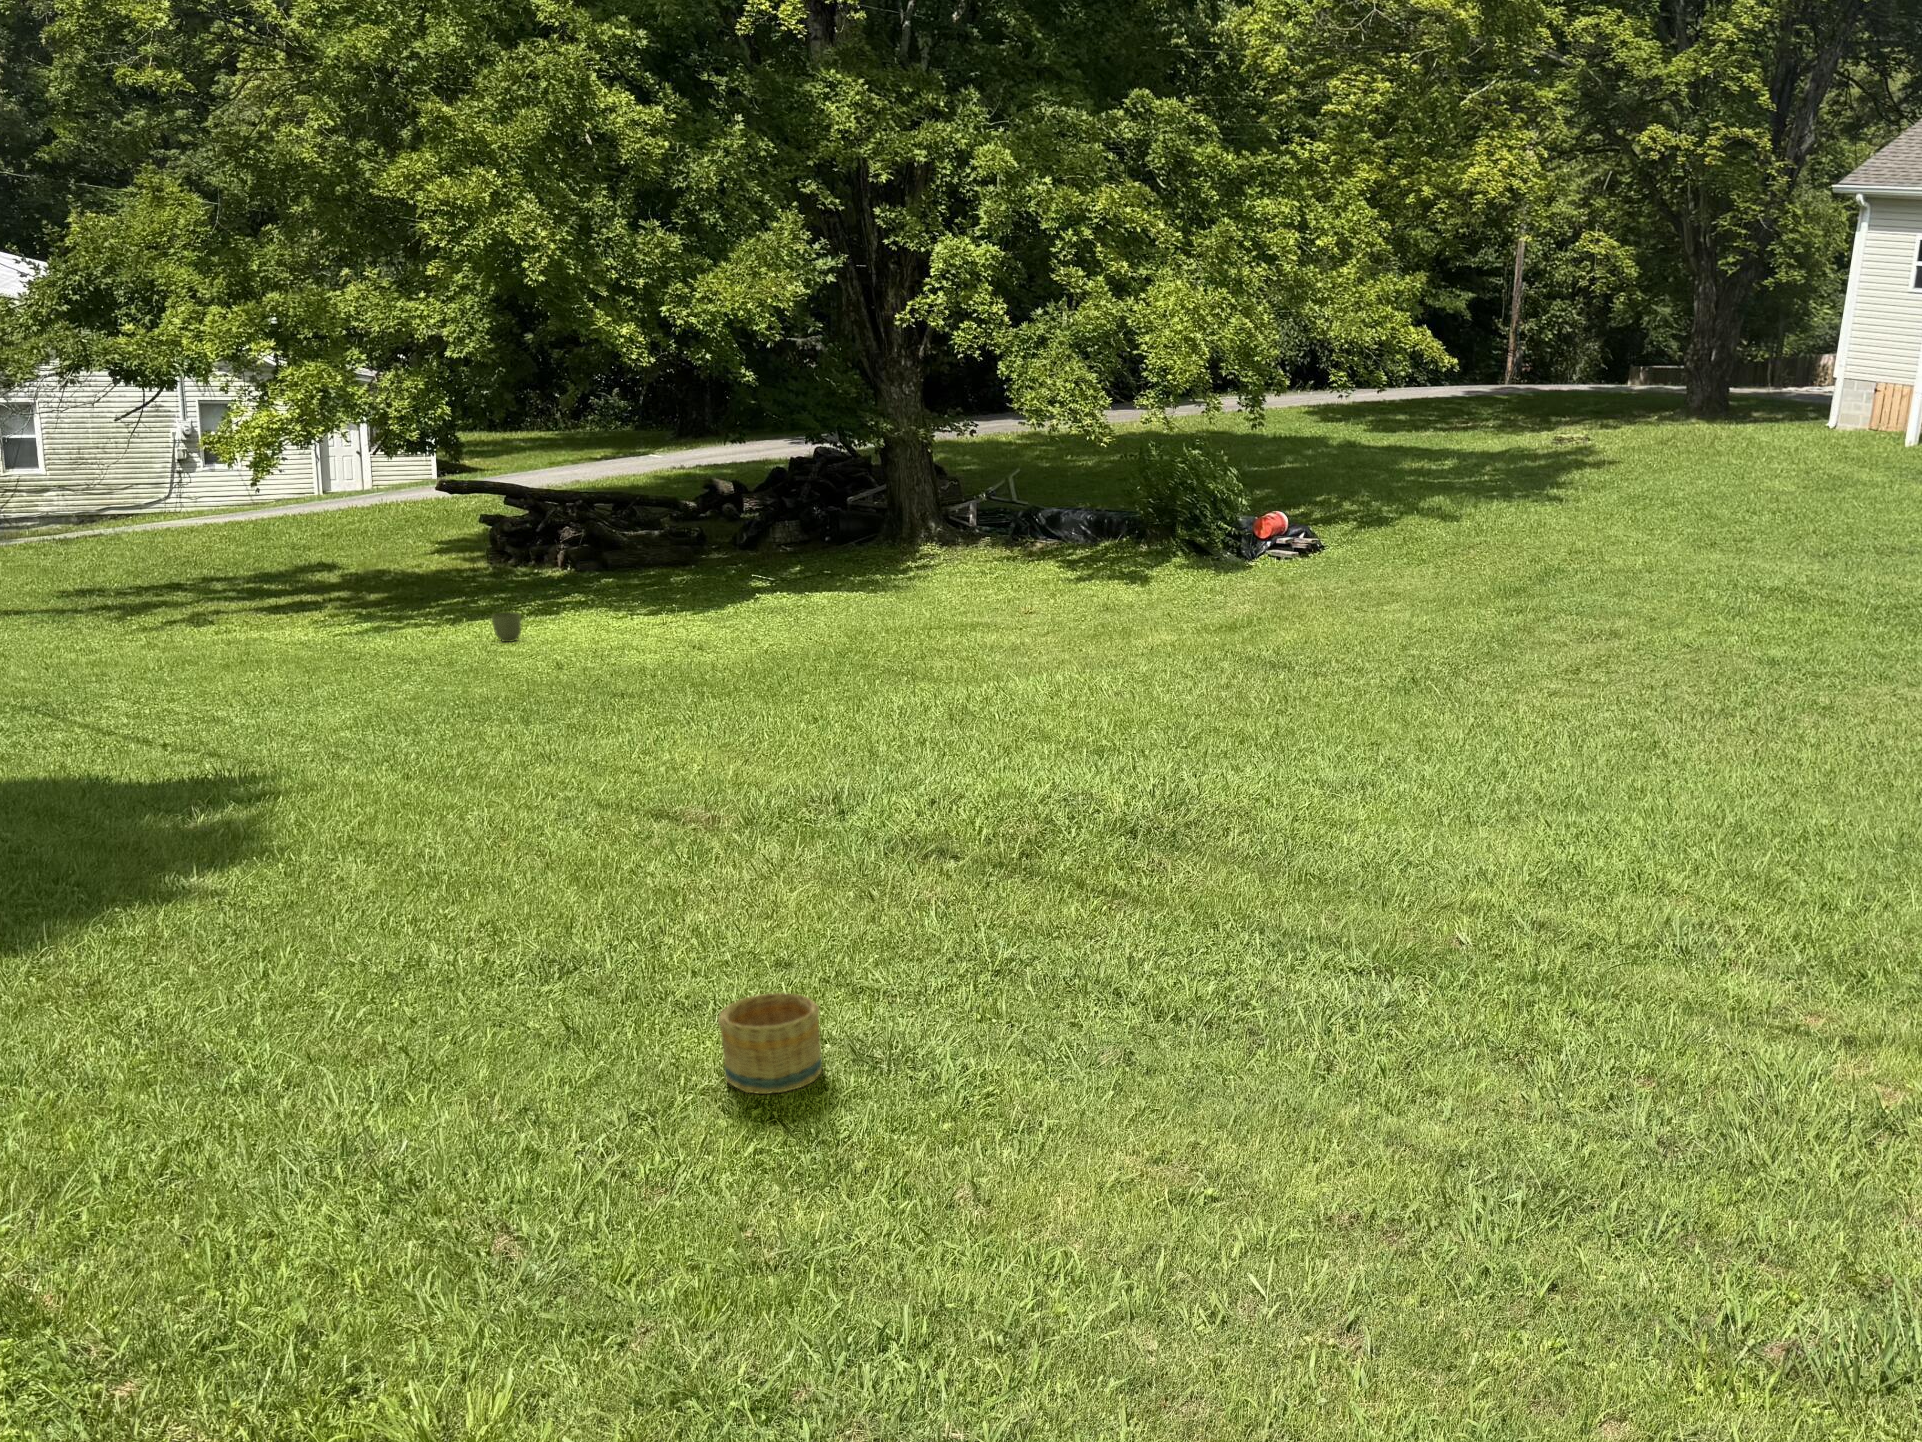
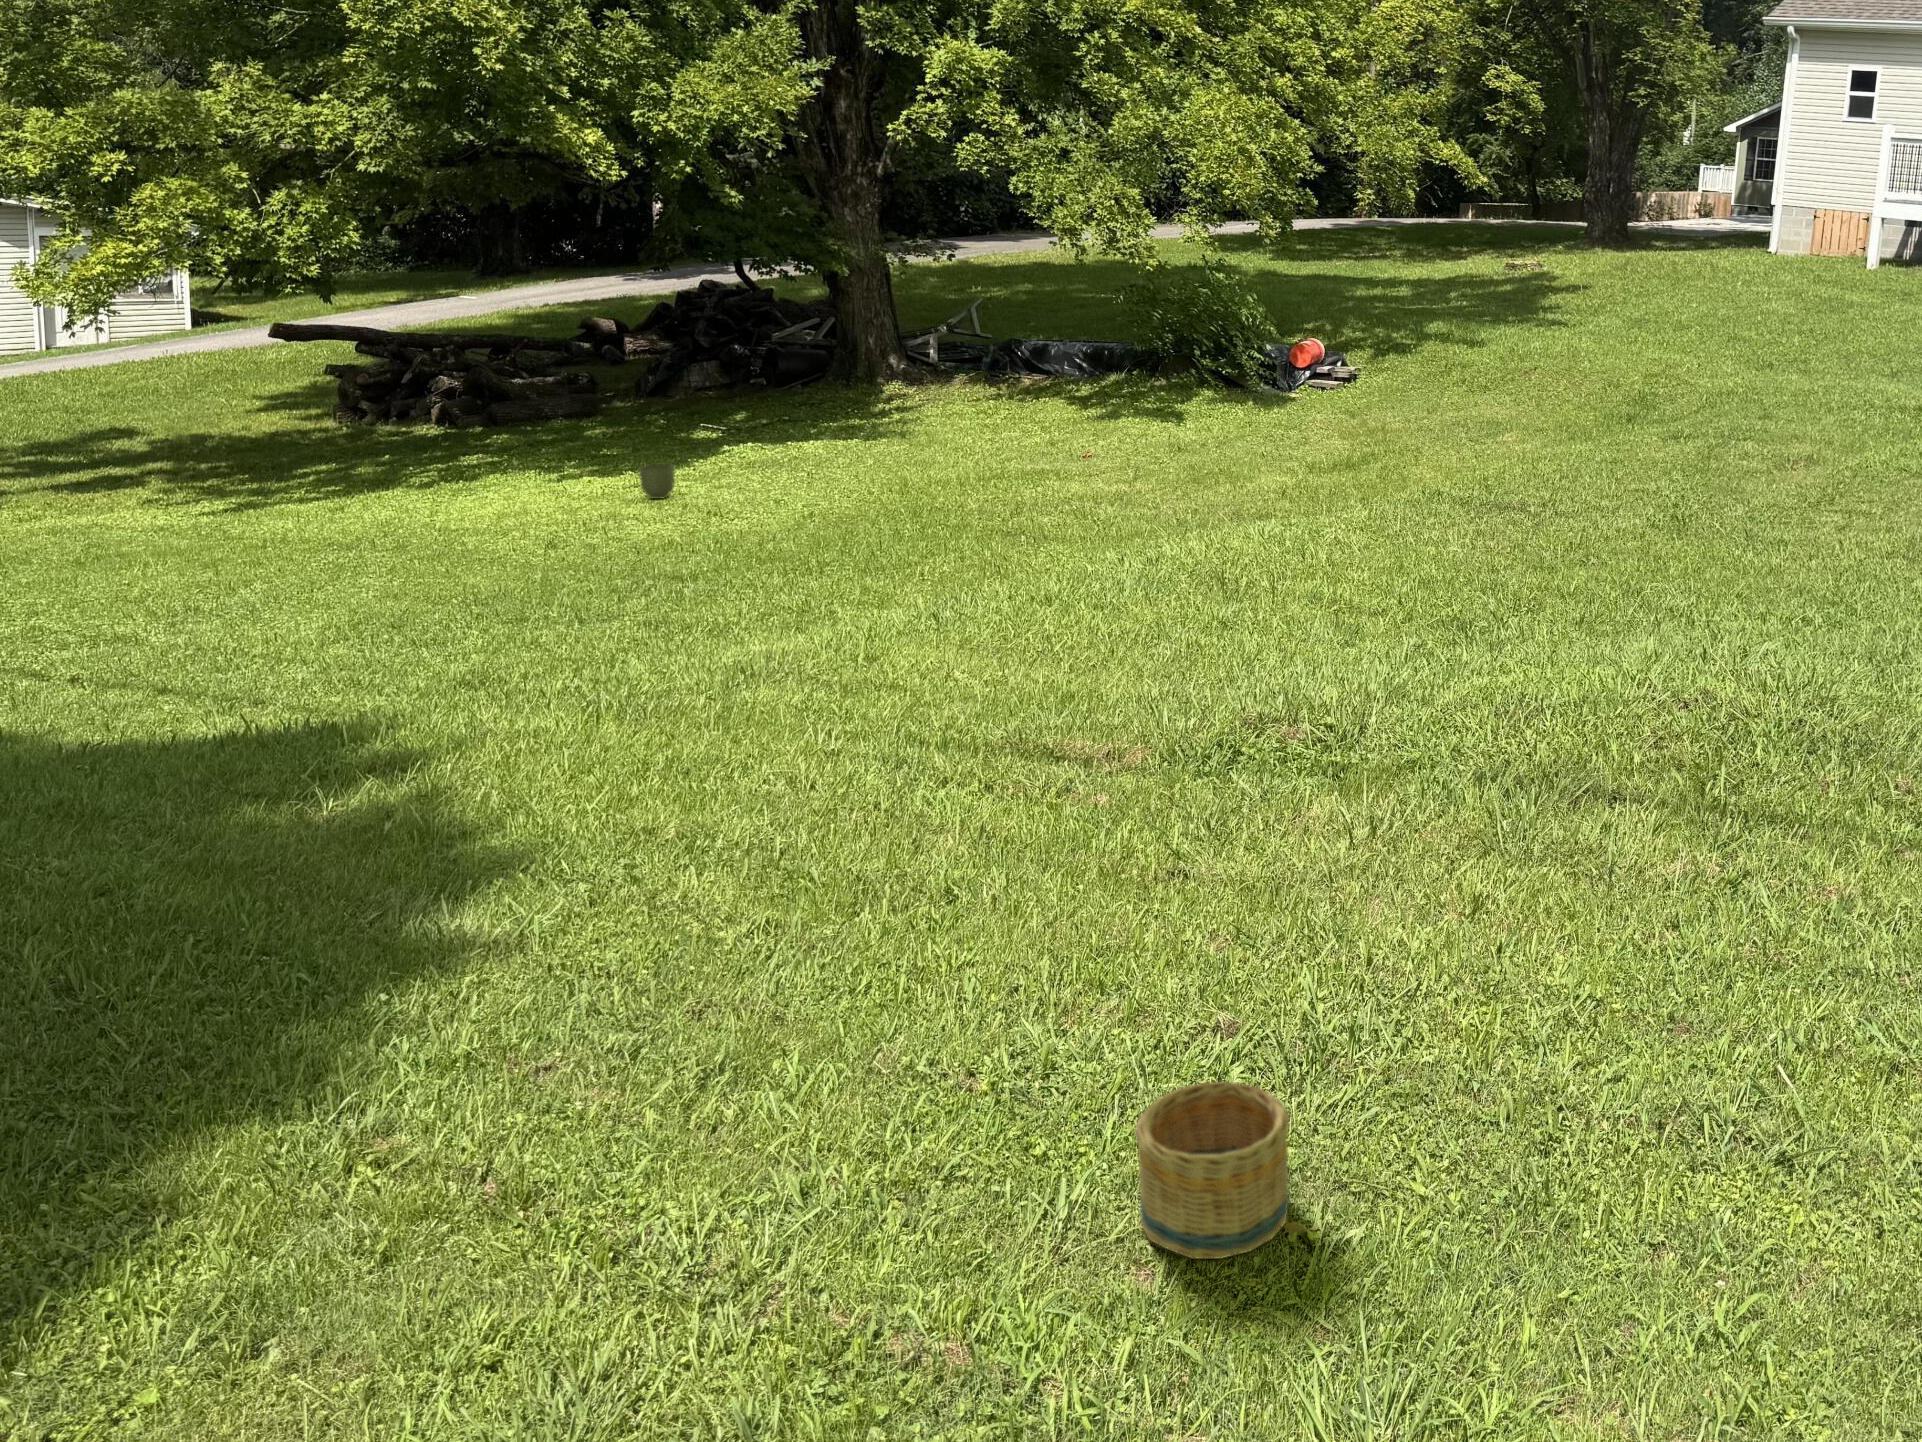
planter: present [492,612,521,642] -> present [639,464,675,499]

